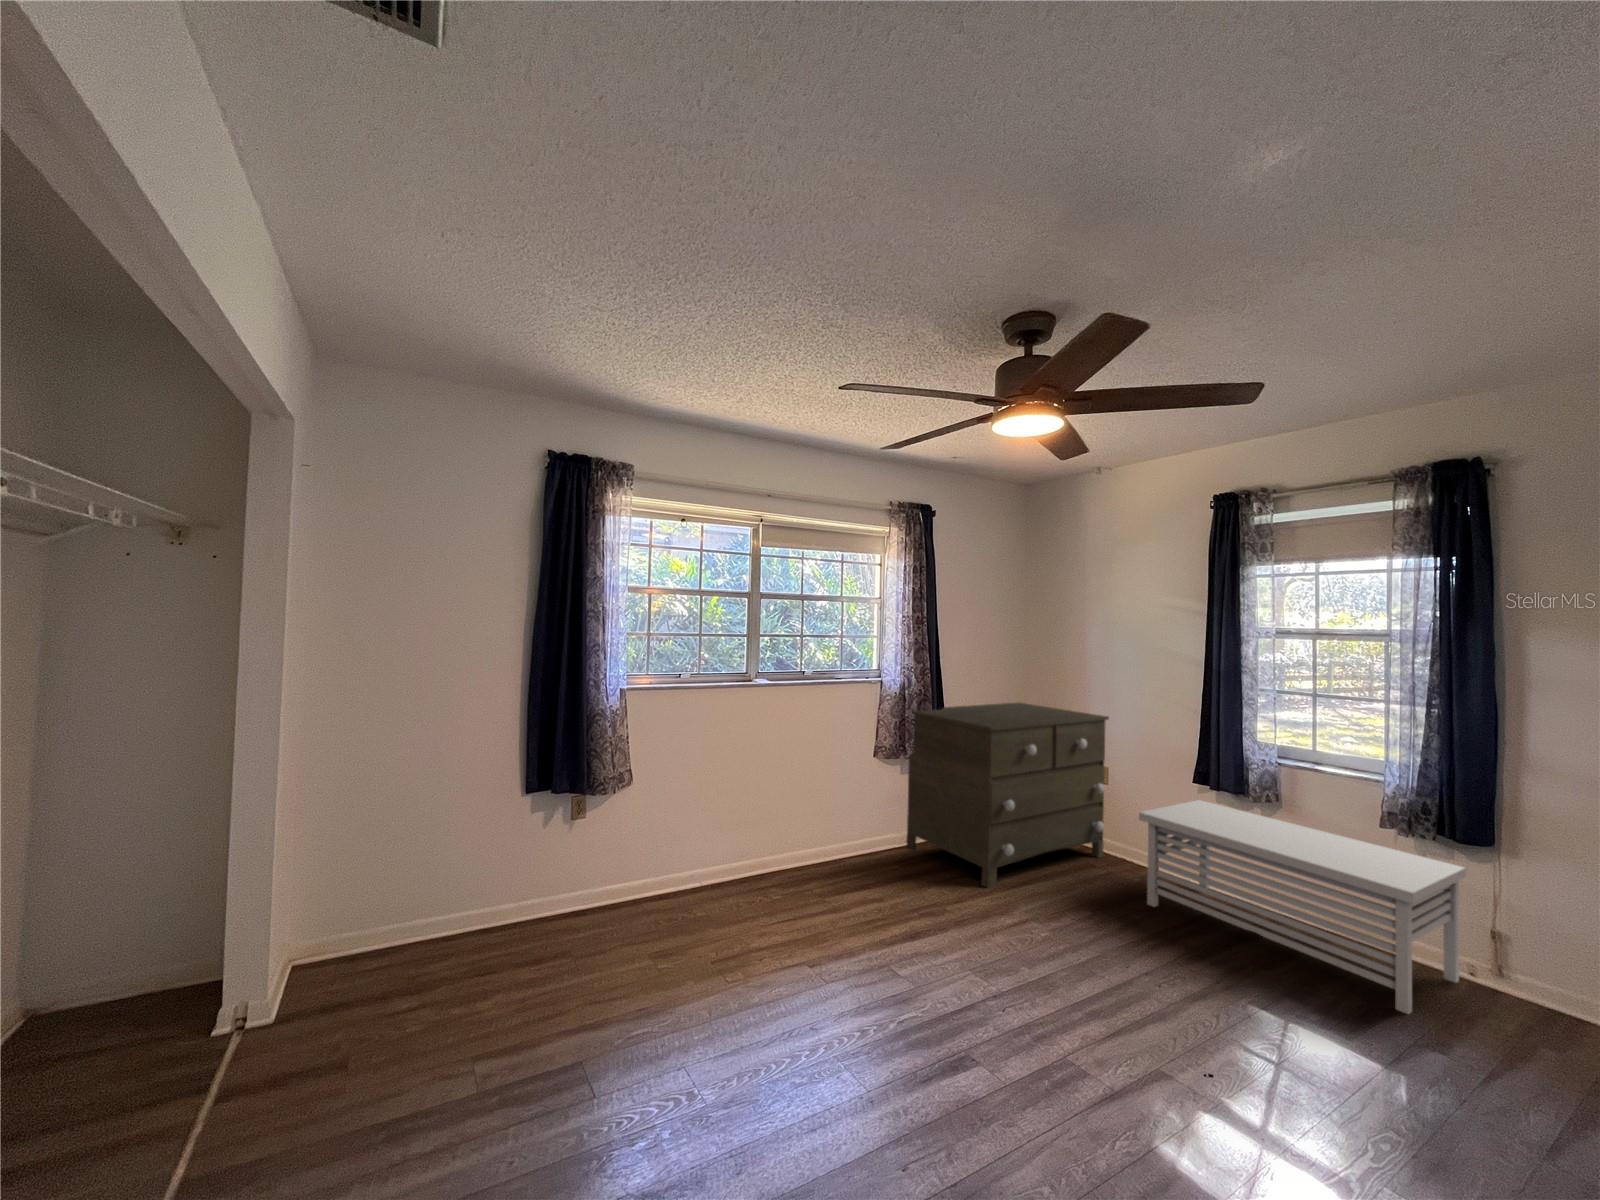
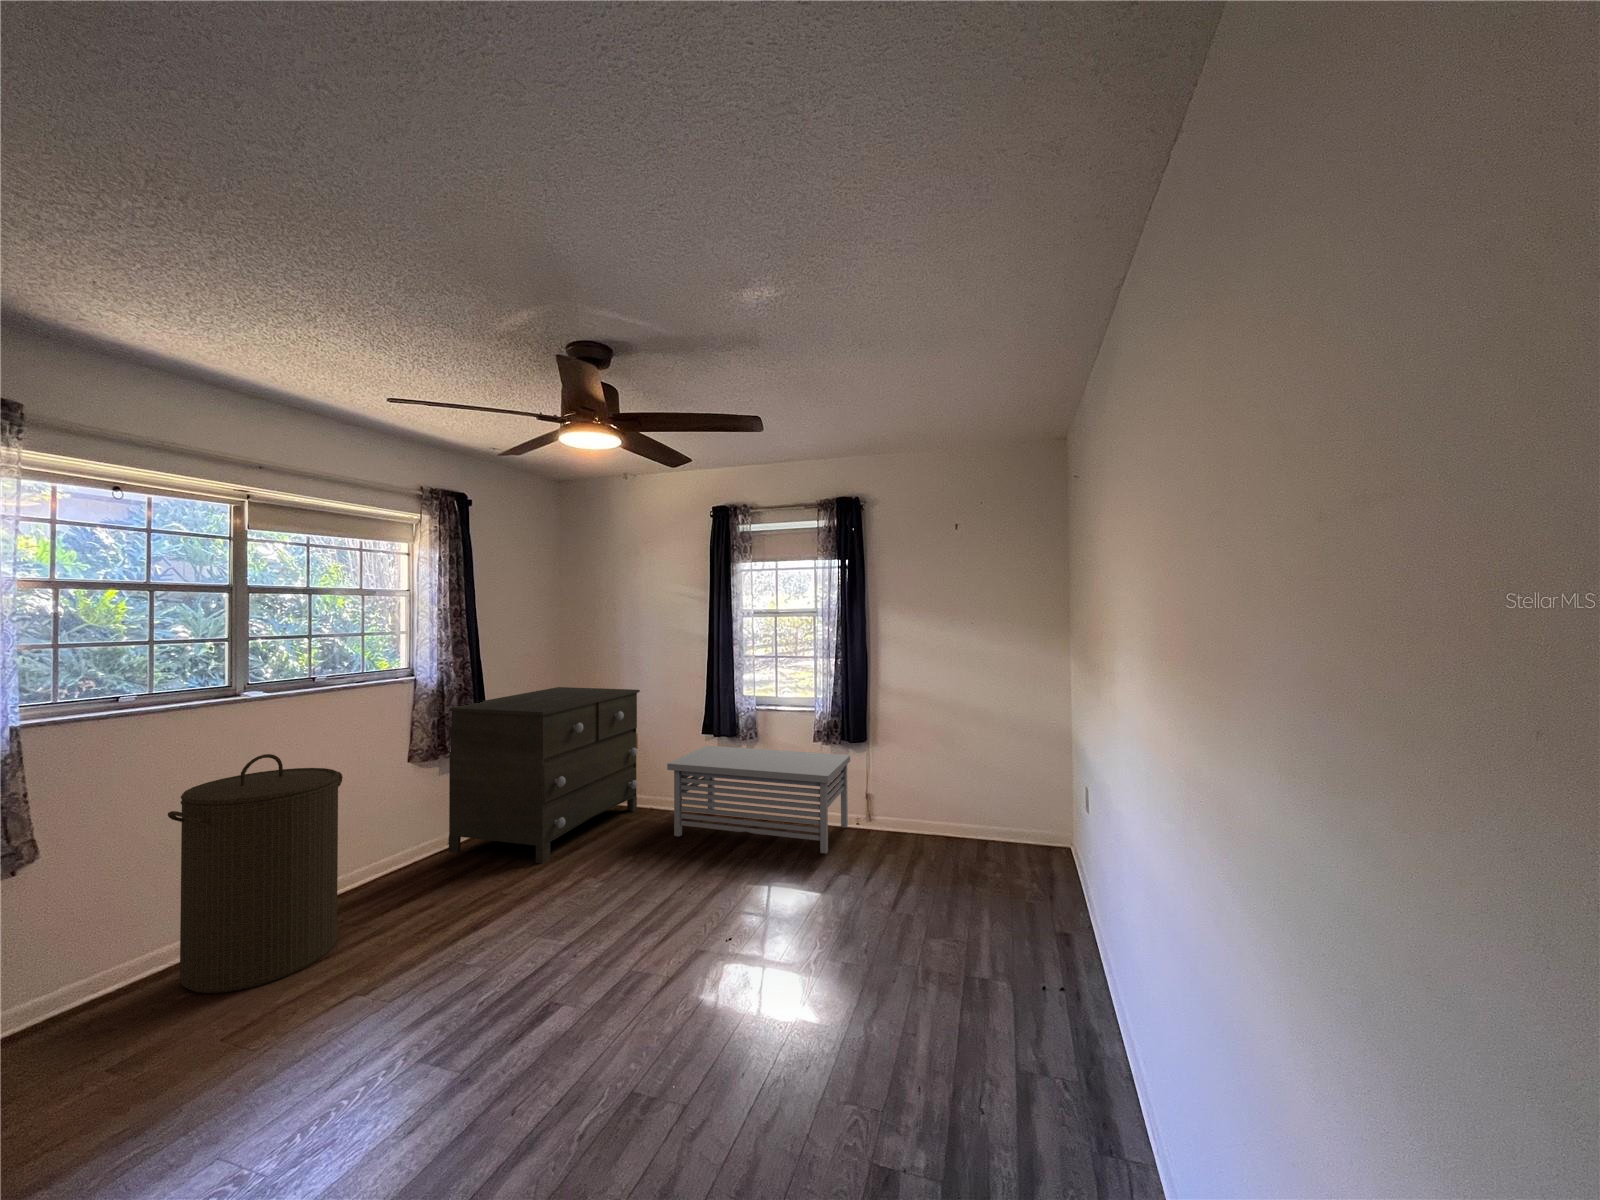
laundry hamper: none [703,730,816,921] -> present [168,754,343,993]

